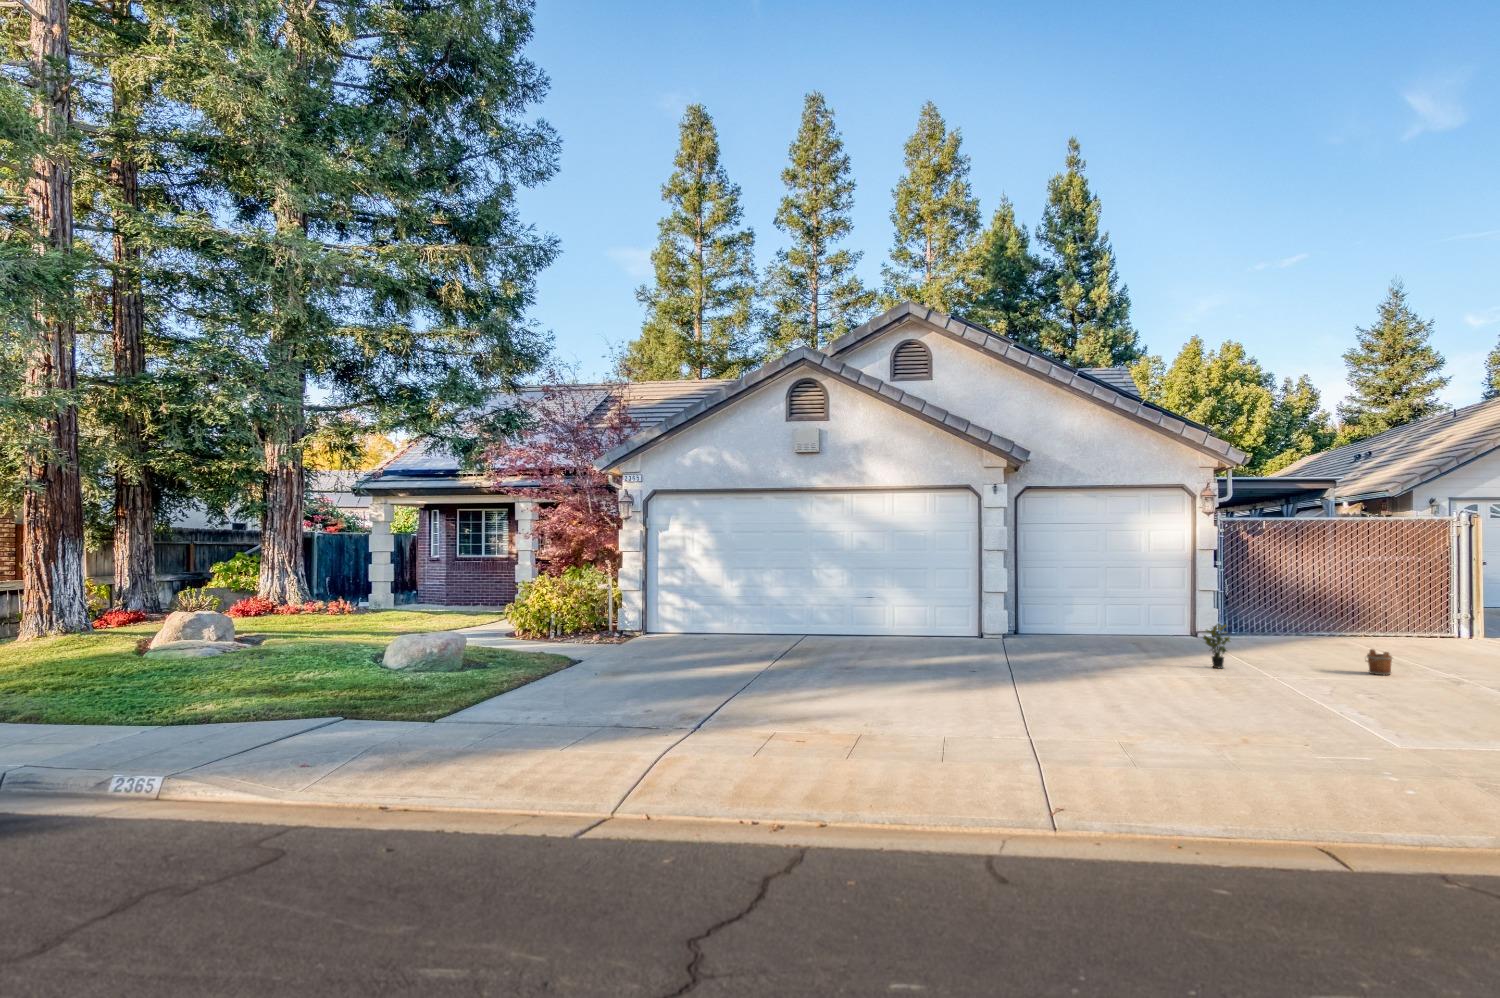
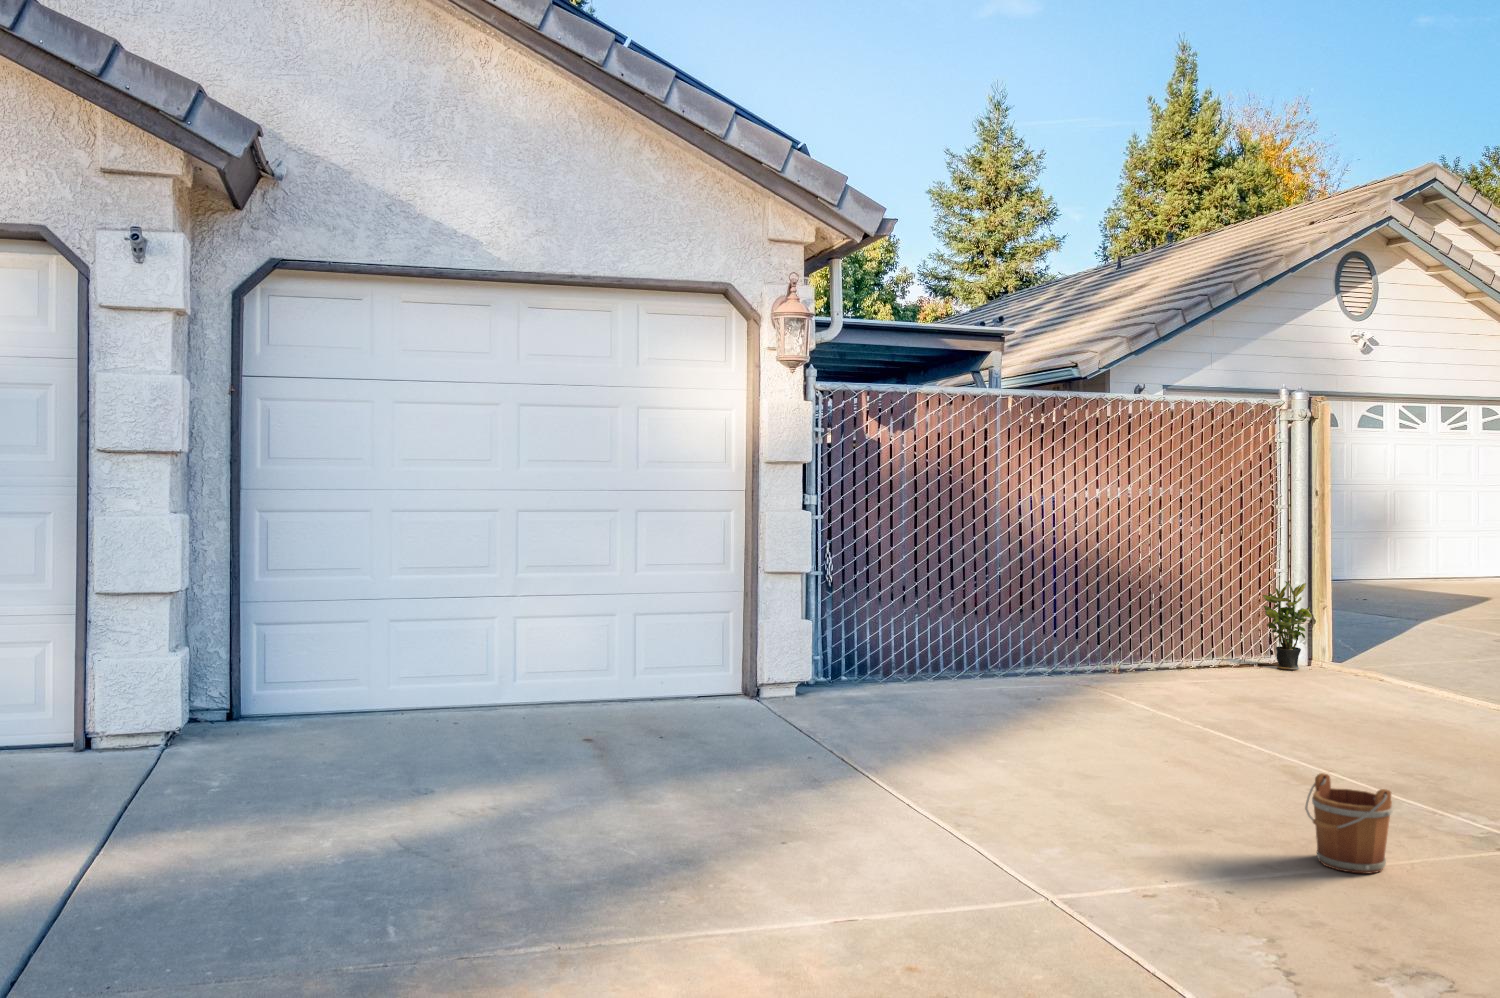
potted plant: present [1203,624,1230,668] -> present [1263,581,1312,670]

